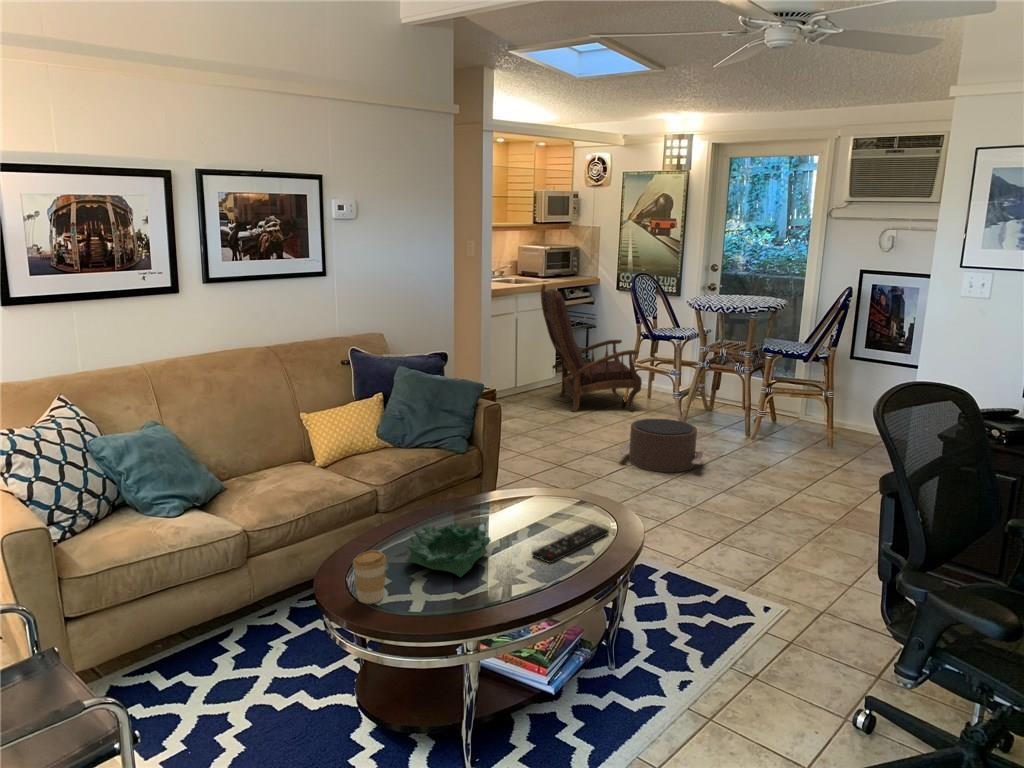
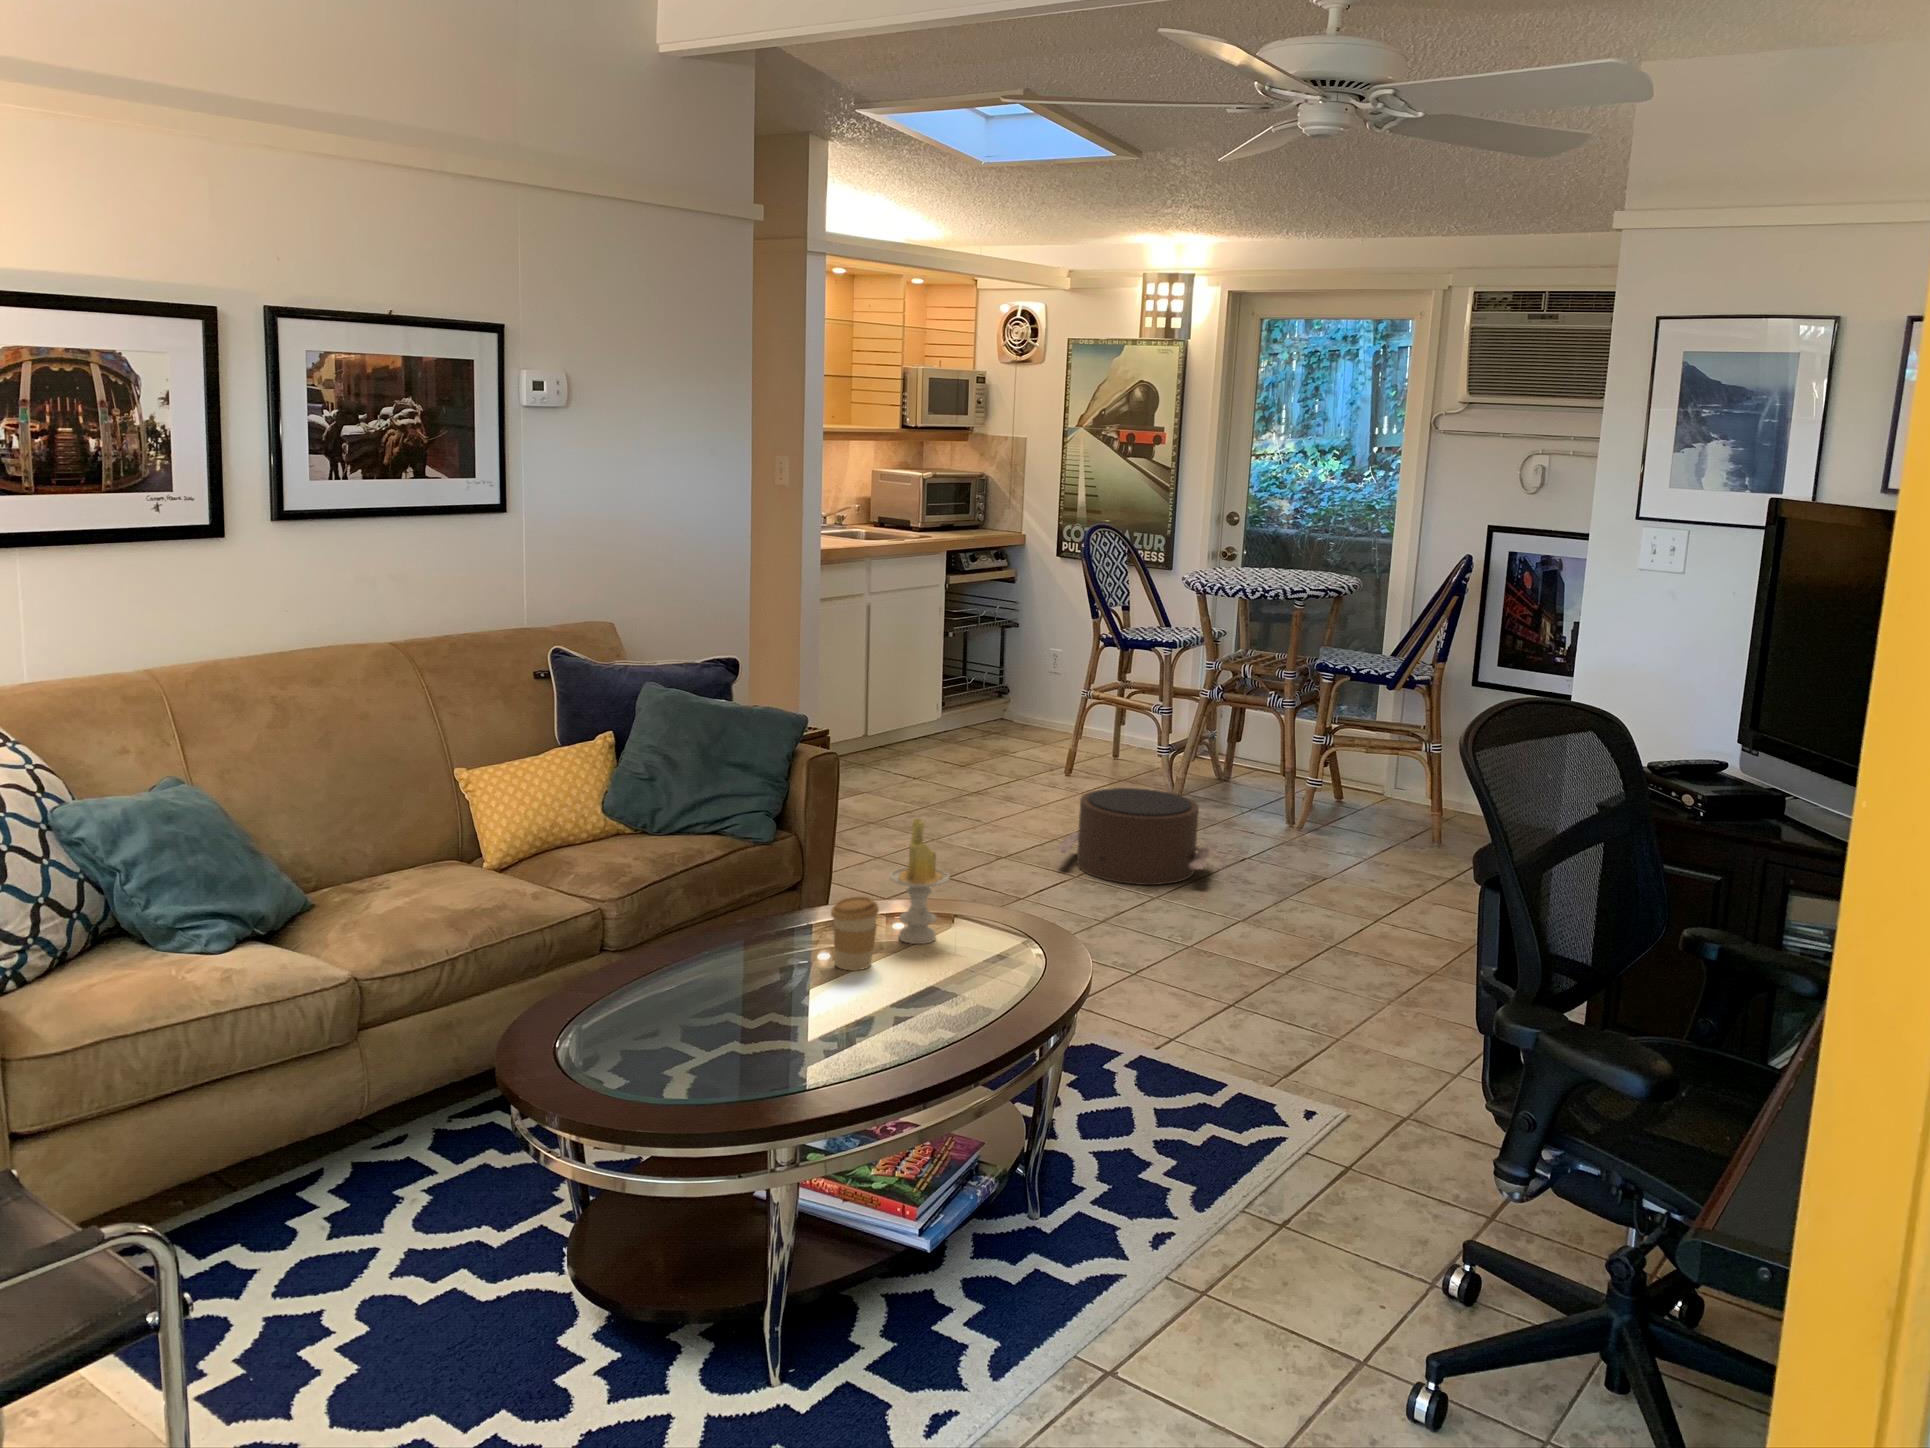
armchair: present [541,284,642,411] -> none [917,540,1103,779]
candle: none [529,445,562,514] -> present [889,819,950,944]
decorative bowl: present [406,521,491,577] -> none [661,952,820,1048]
remote control: present [532,524,609,564] -> none [893,957,1031,1023]
coffee cup: present [353,550,387,604] -> present [831,897,879,971]

